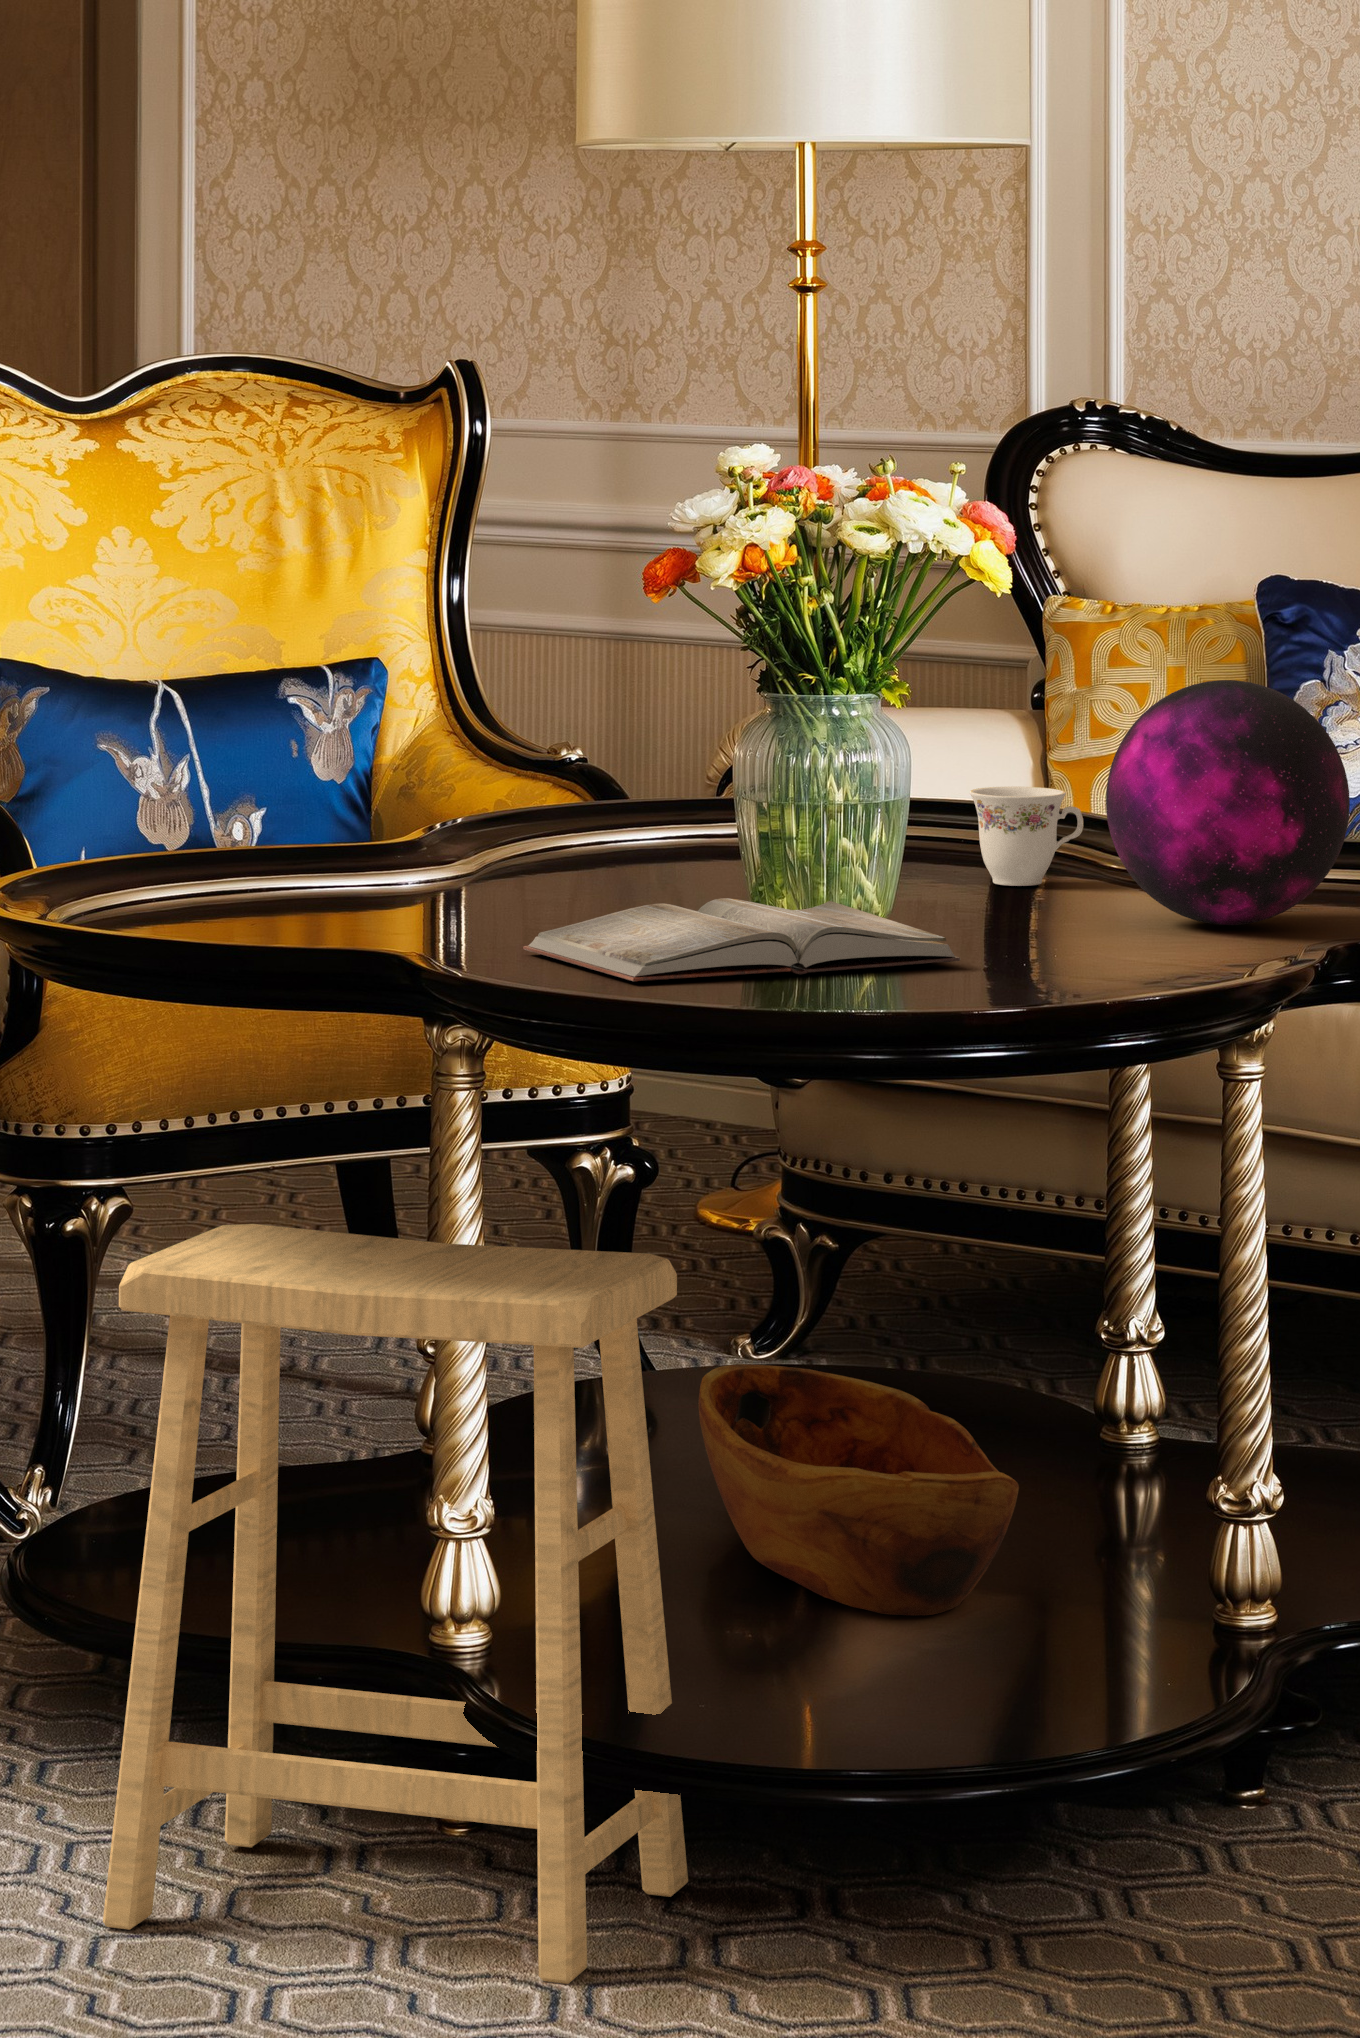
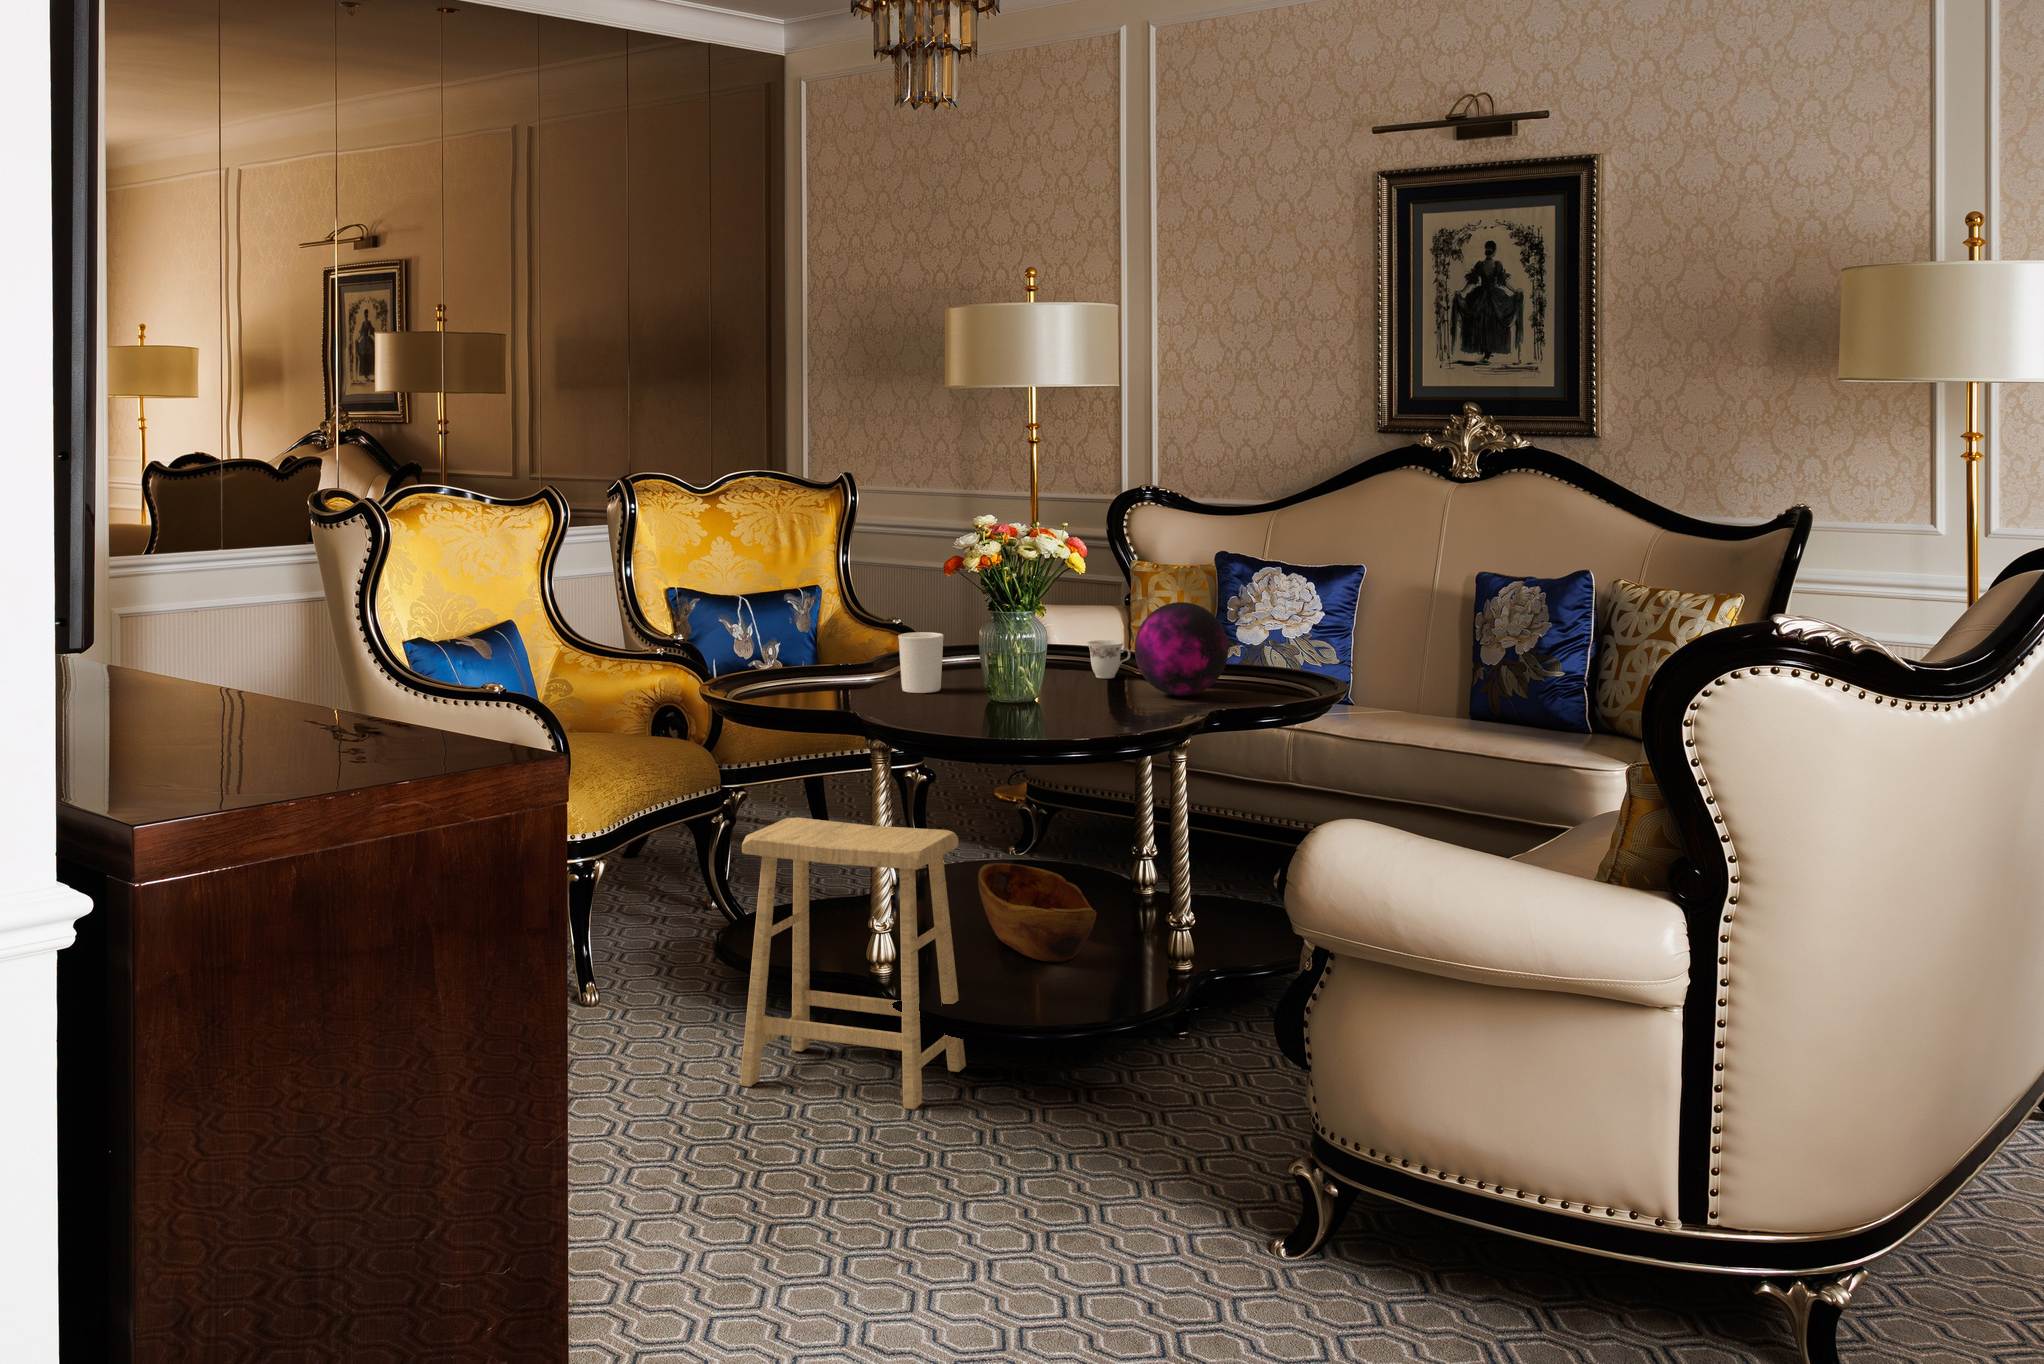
candle holder: none [489,757,608,914] -> present [898,632,944,693]
hardback book: present [523,898,960,981] -> none [906,689,1073,724]

